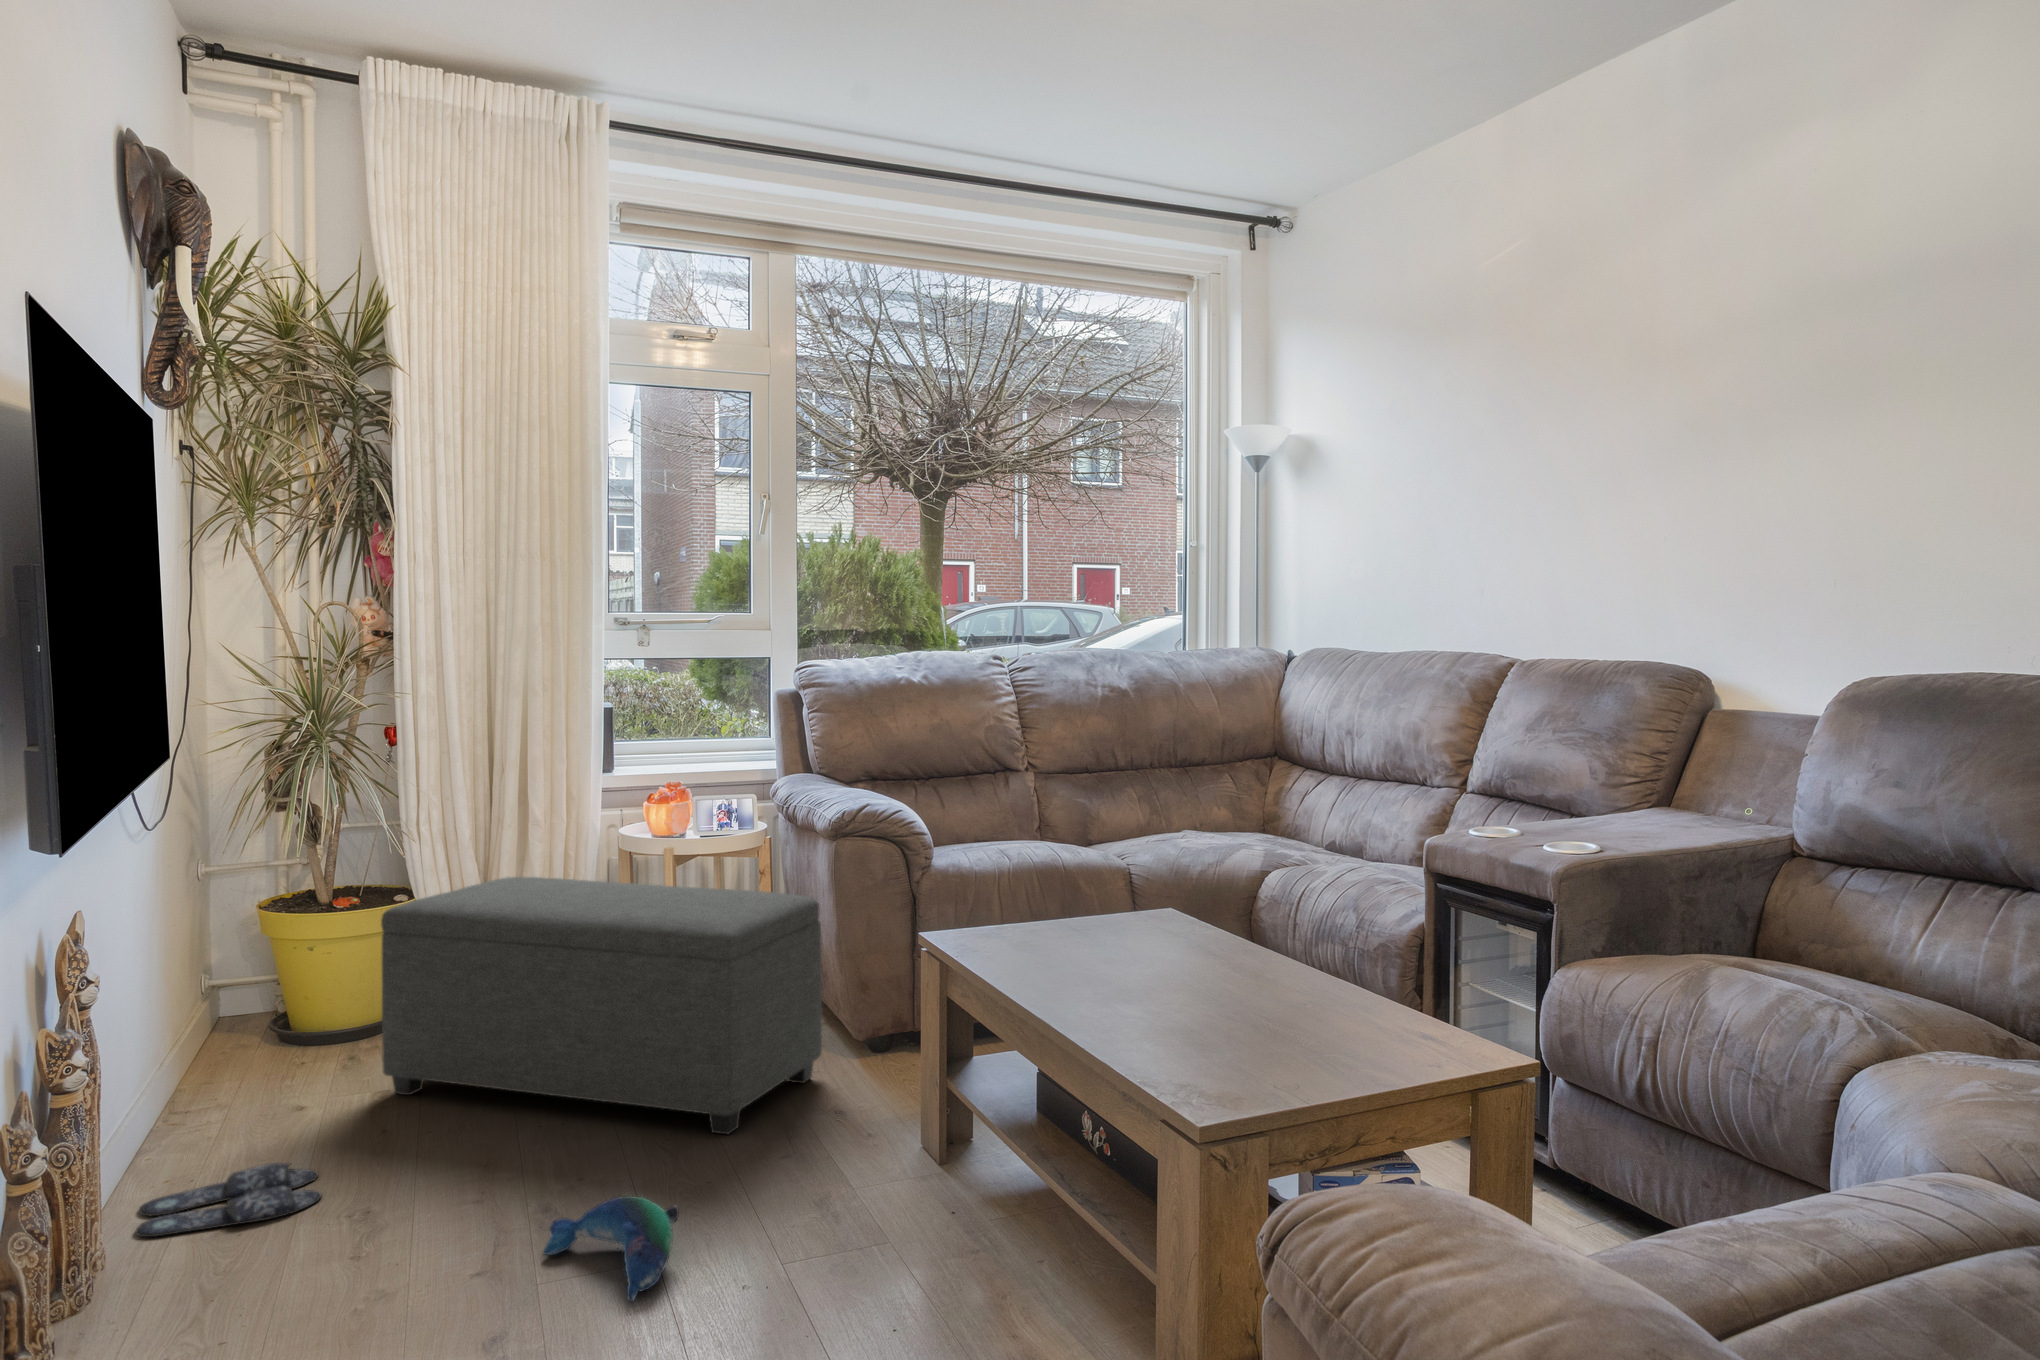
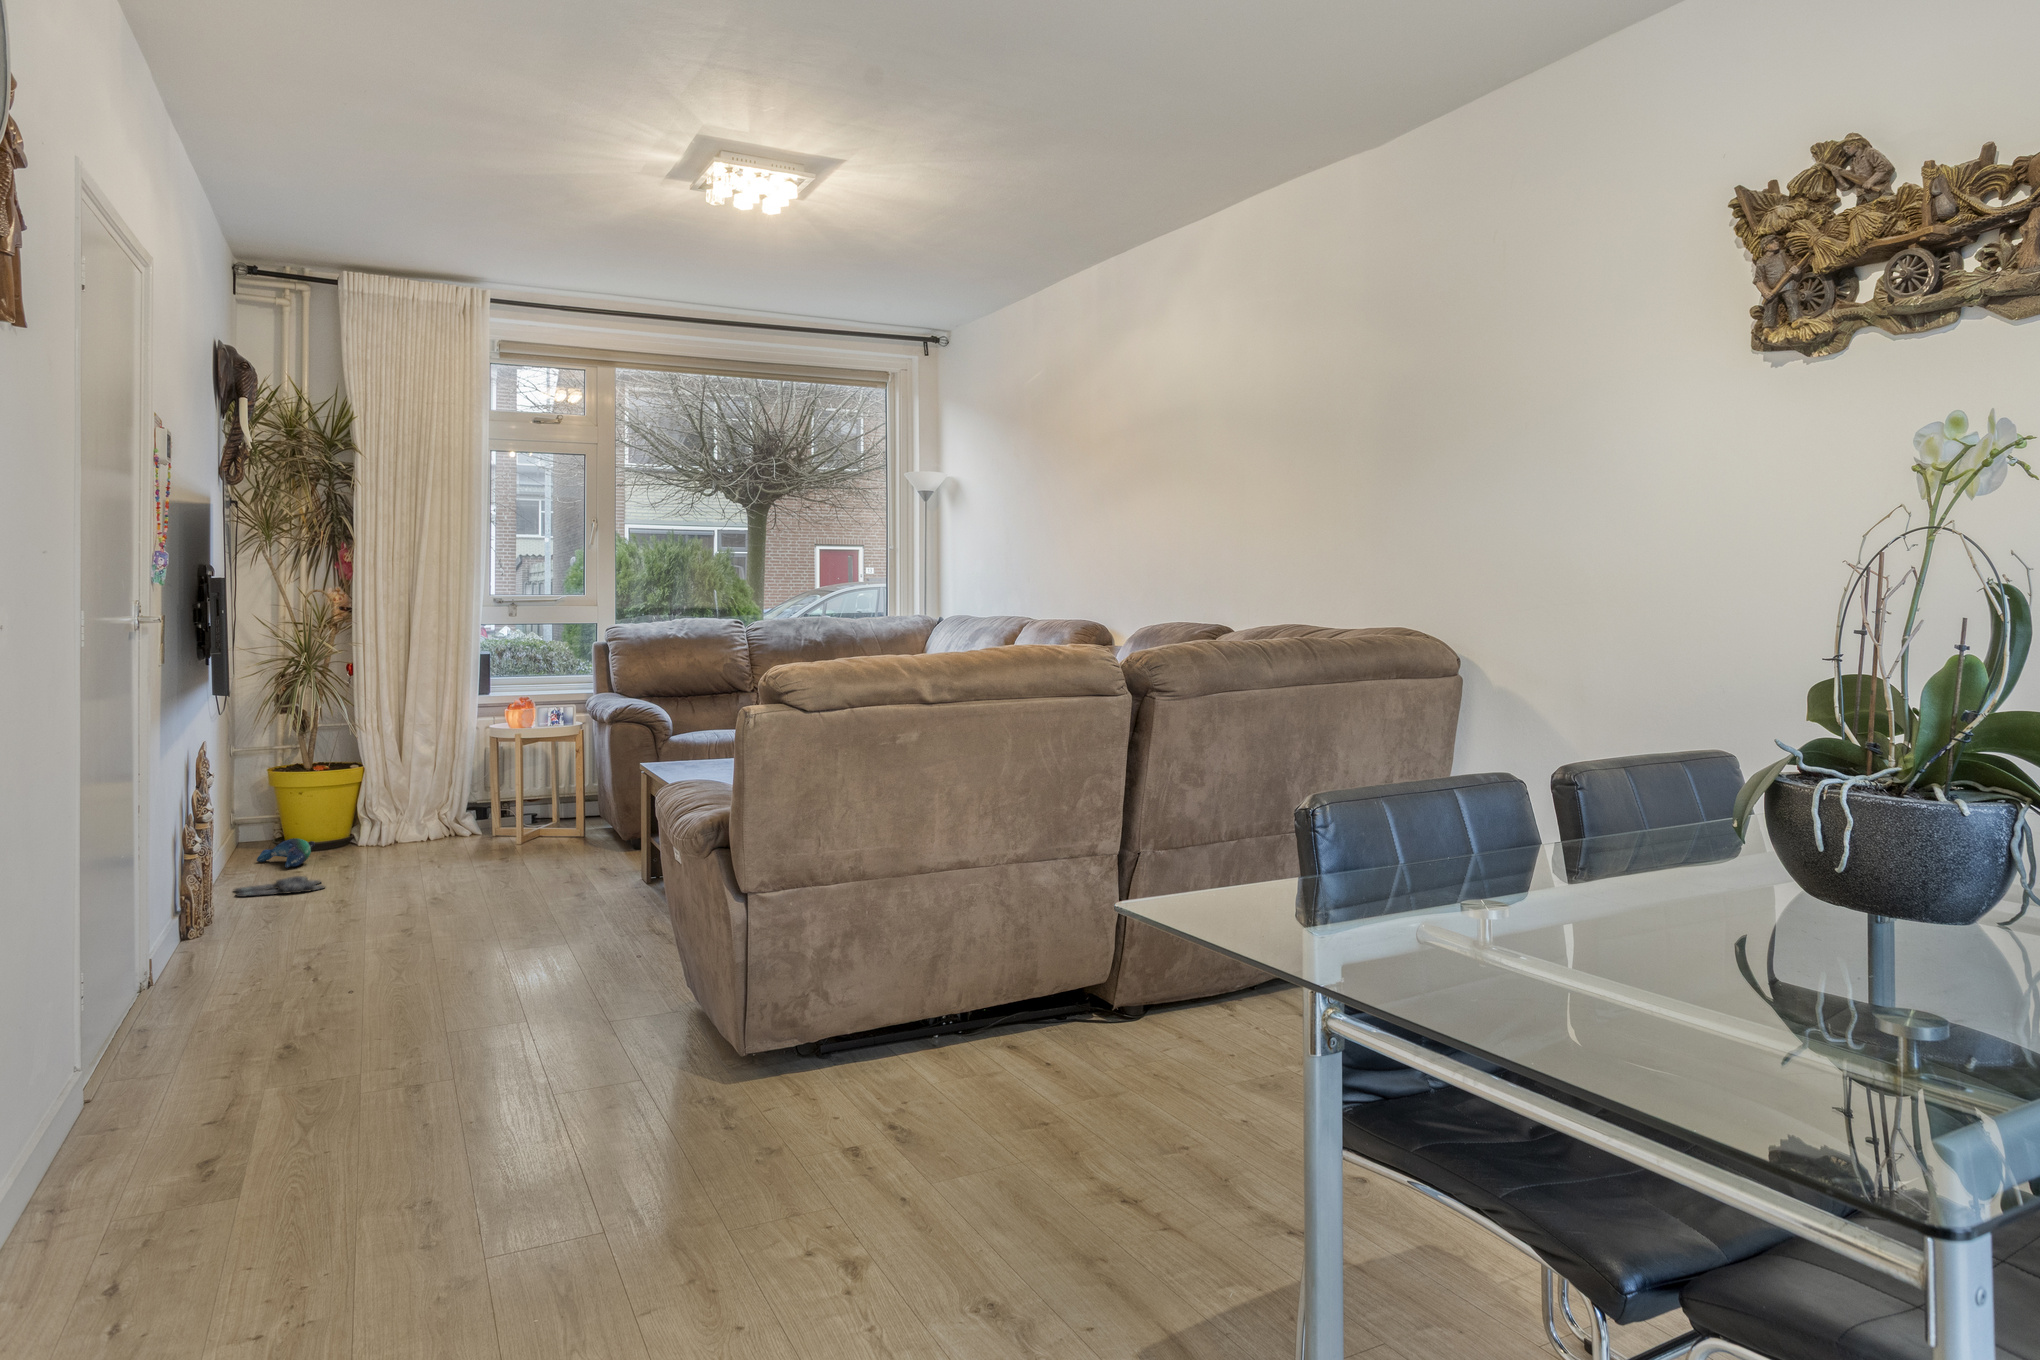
ottoman: present [381,877,822,1135] -> none [350,749,600,871]
plush toy: present [544,1196,679,1301] -> present [257,838,315,868]

